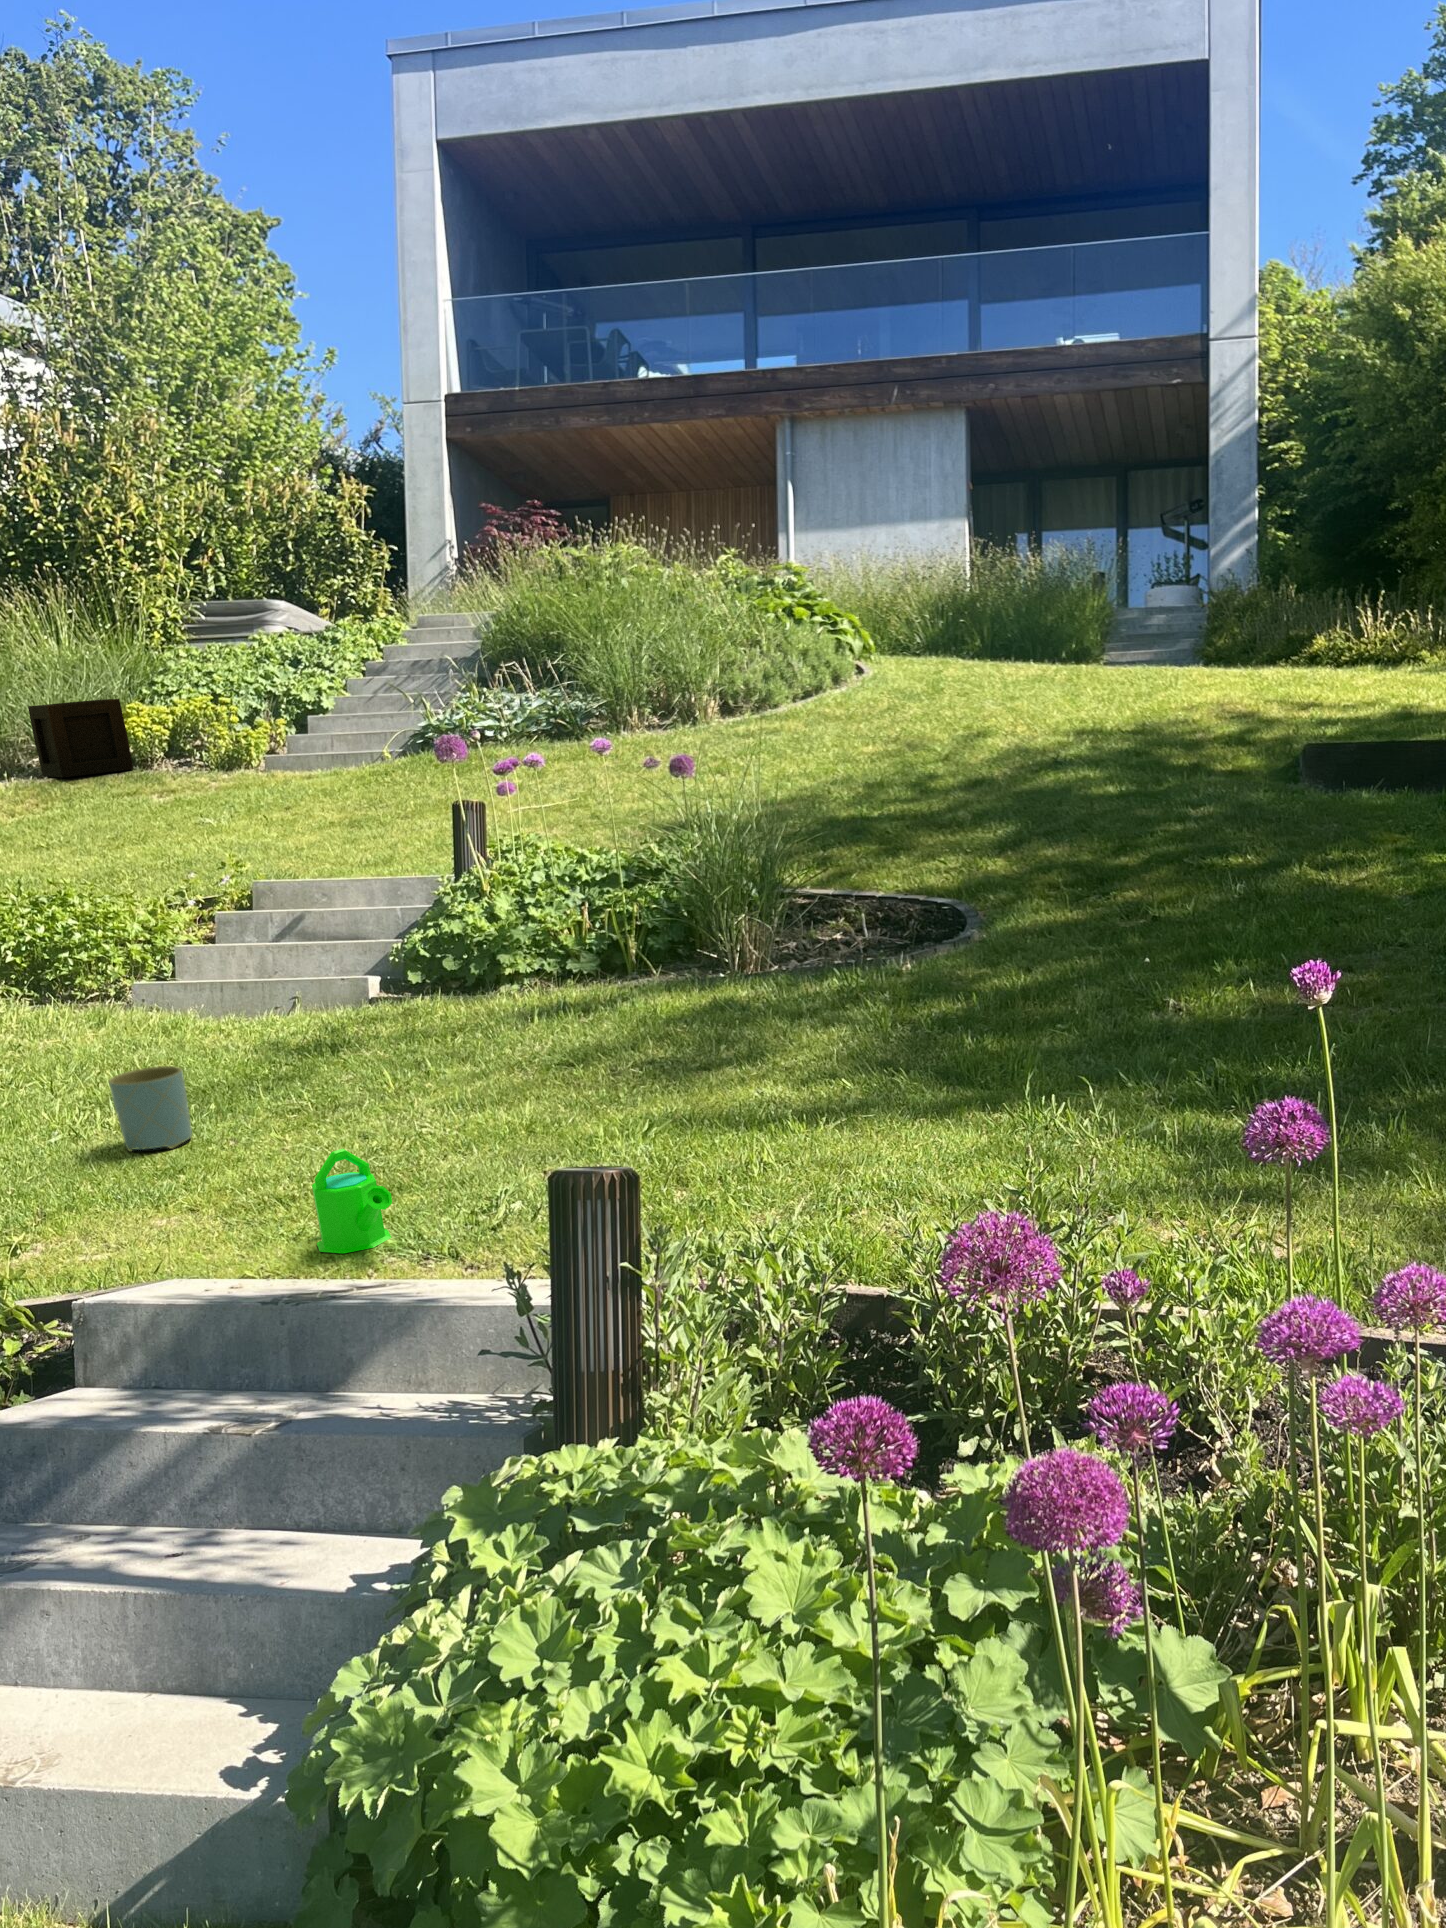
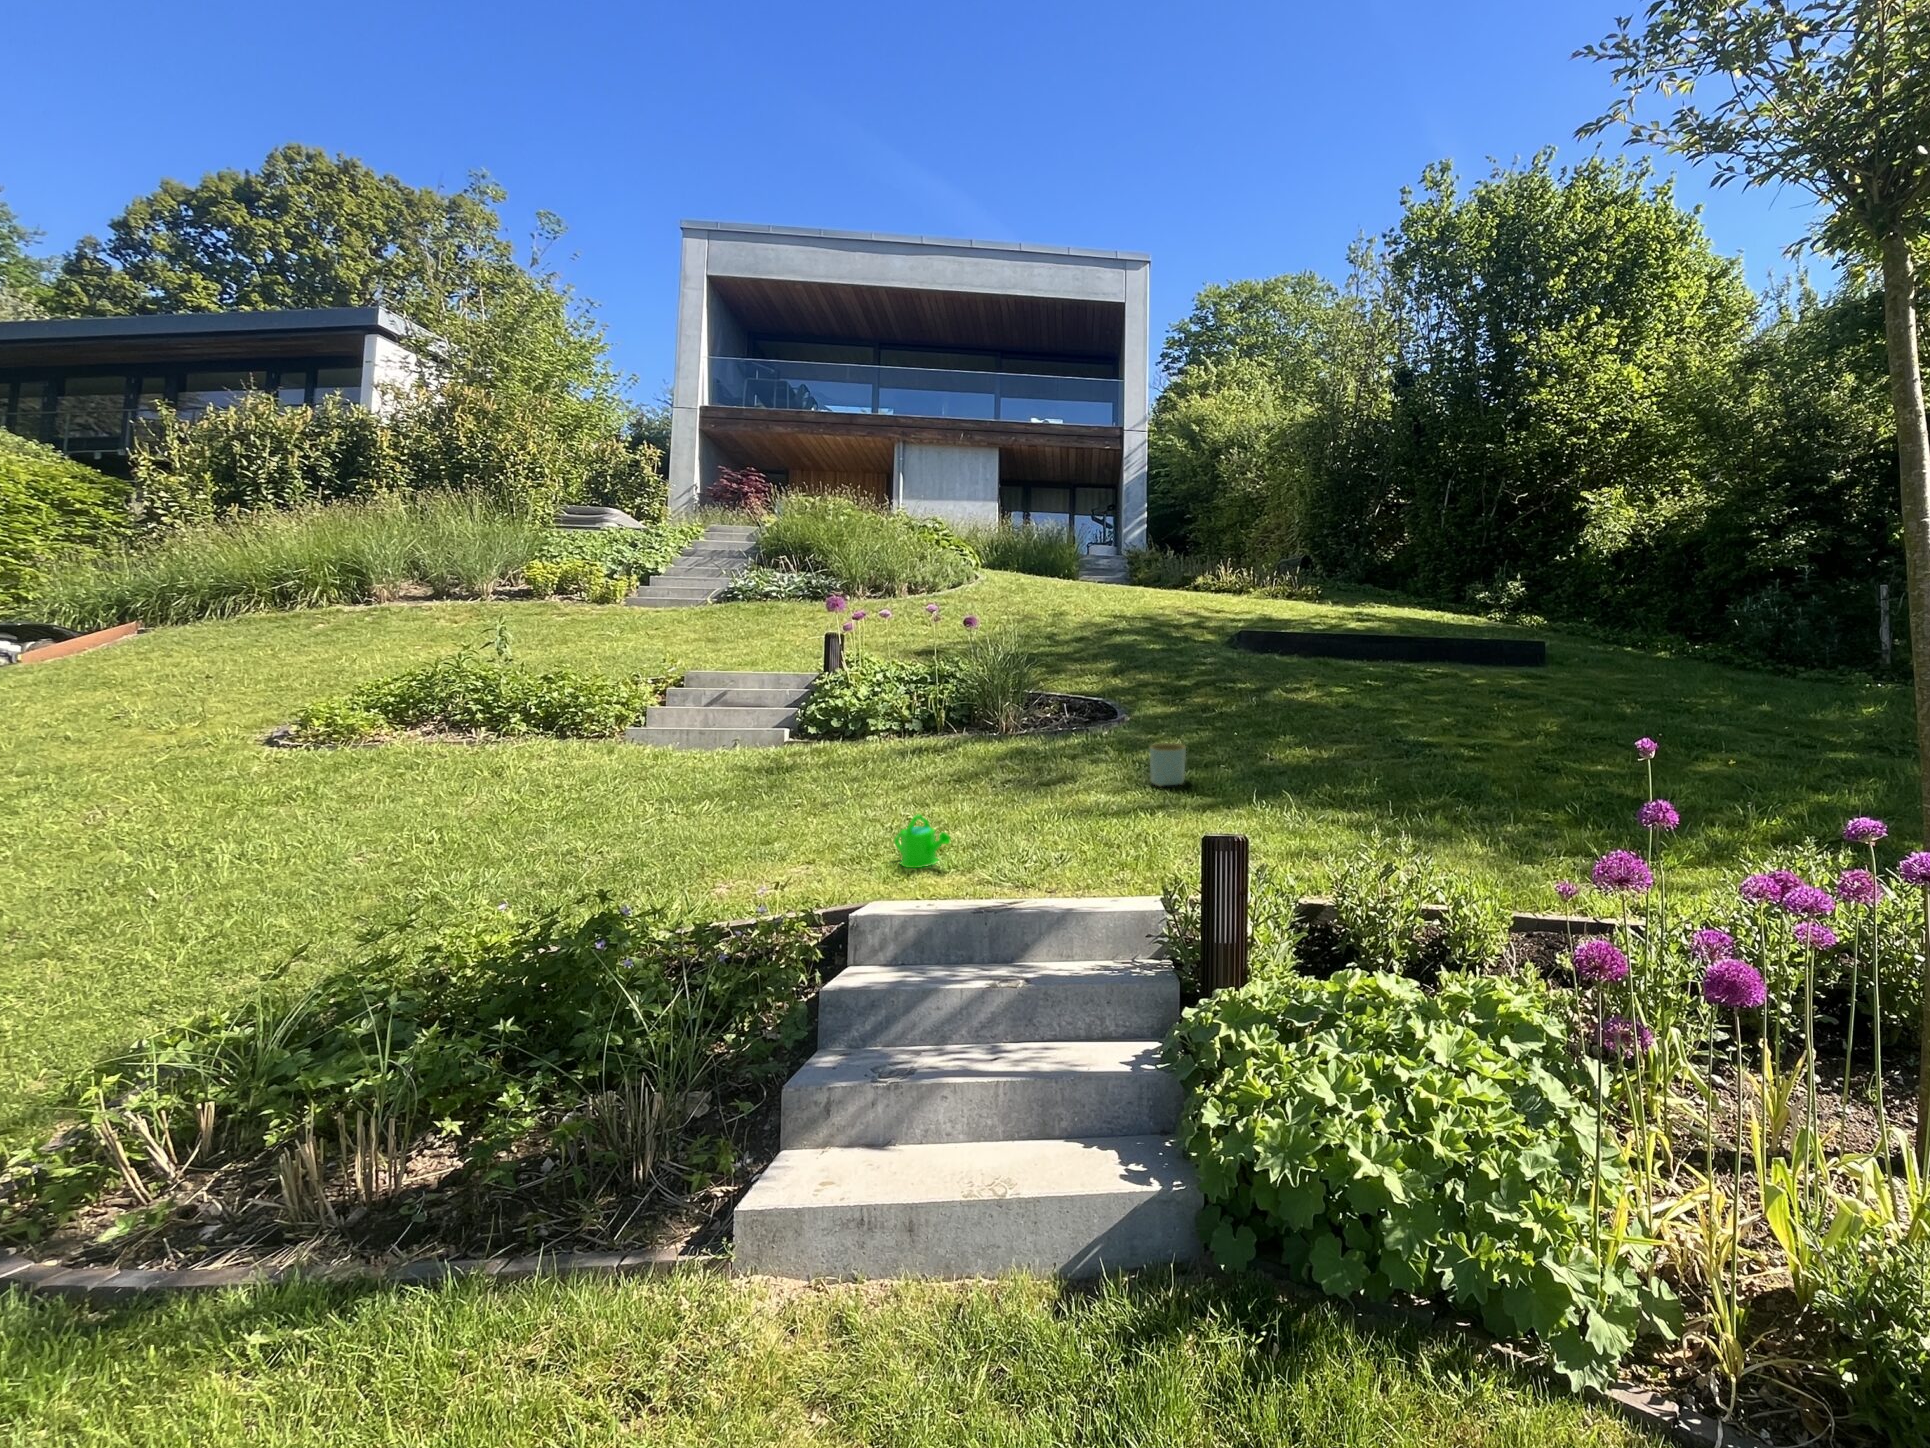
wooden crate: present [28,699,133,777] -> none [469,560,541,604]
planter: present [109,1066,192,1152] -> present [1150,743,1186,786]

